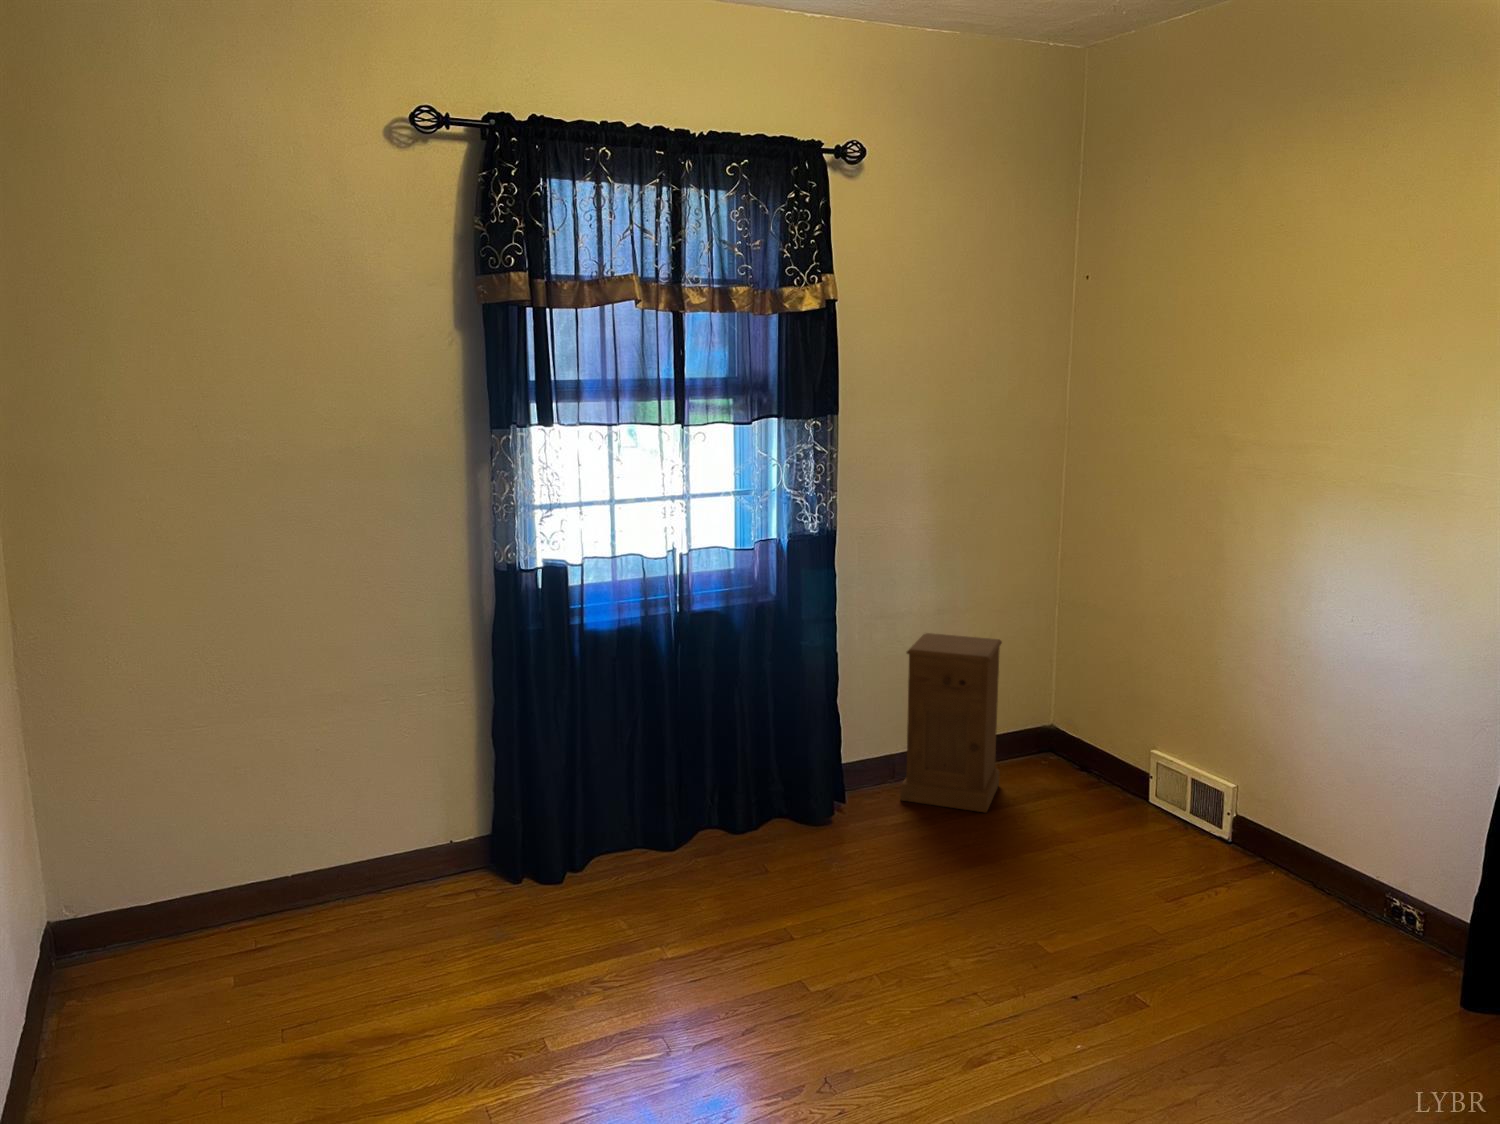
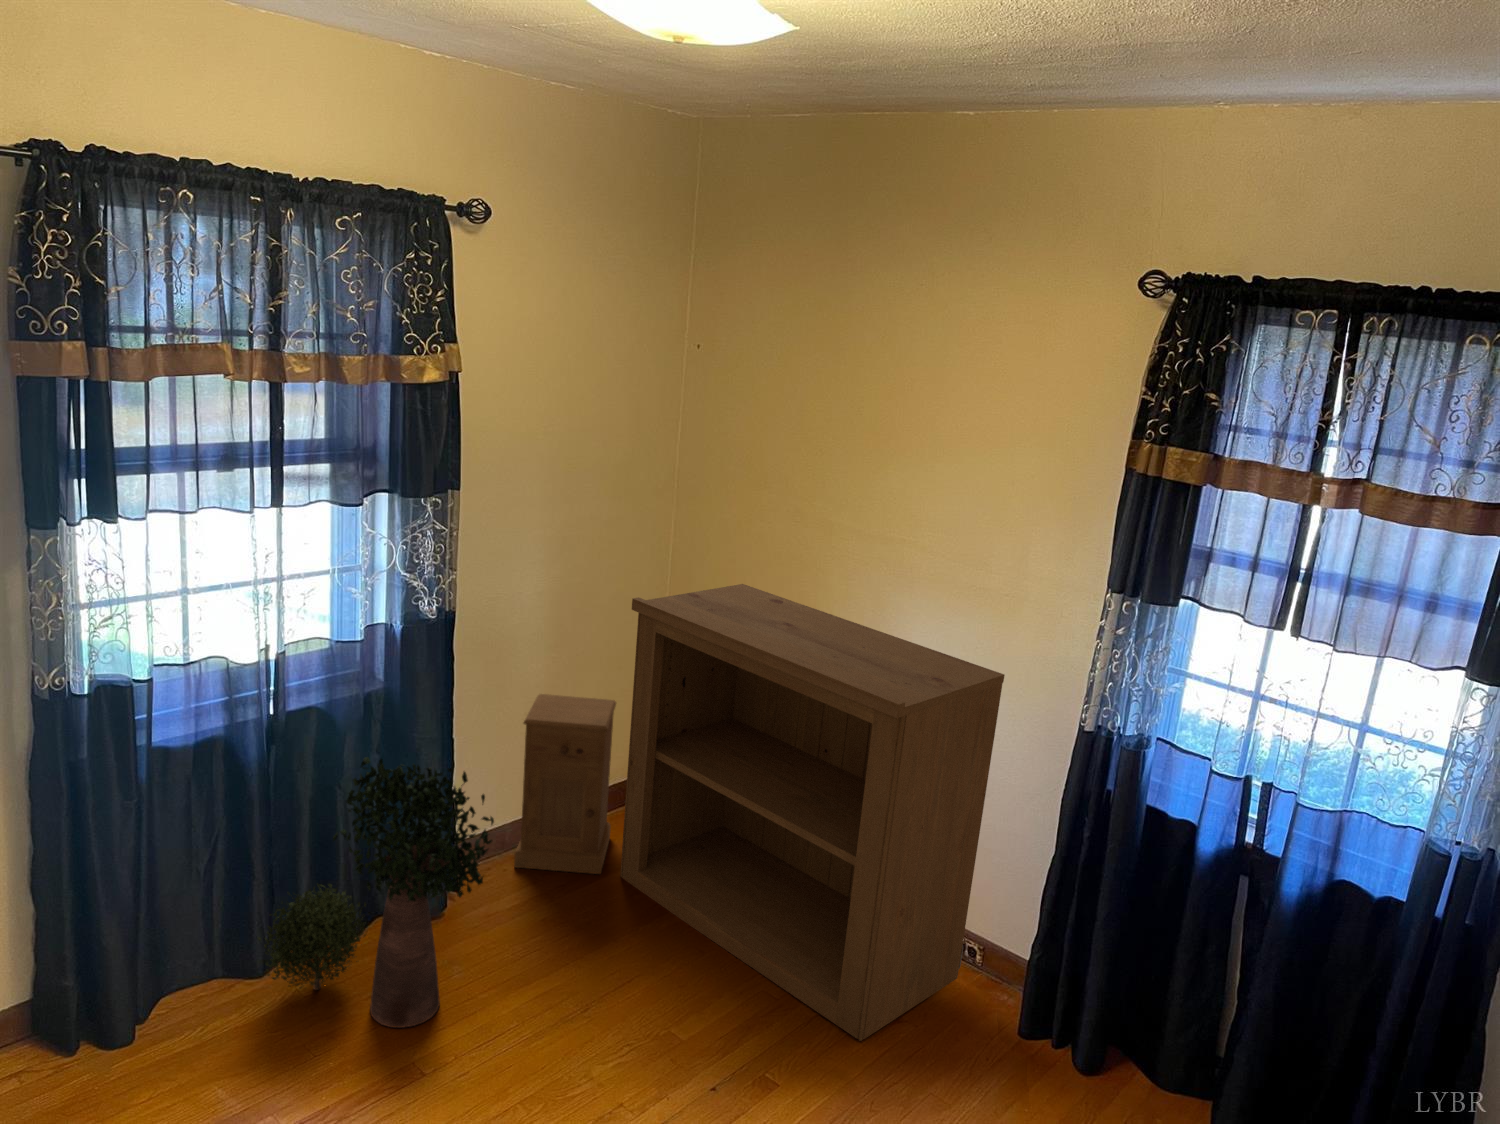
bookshelf: none [1007,516,1442,981] -> present [620,584,1005,1041]
potted plant: none [662,650,867,909] -> present [258,757,494,1028]

